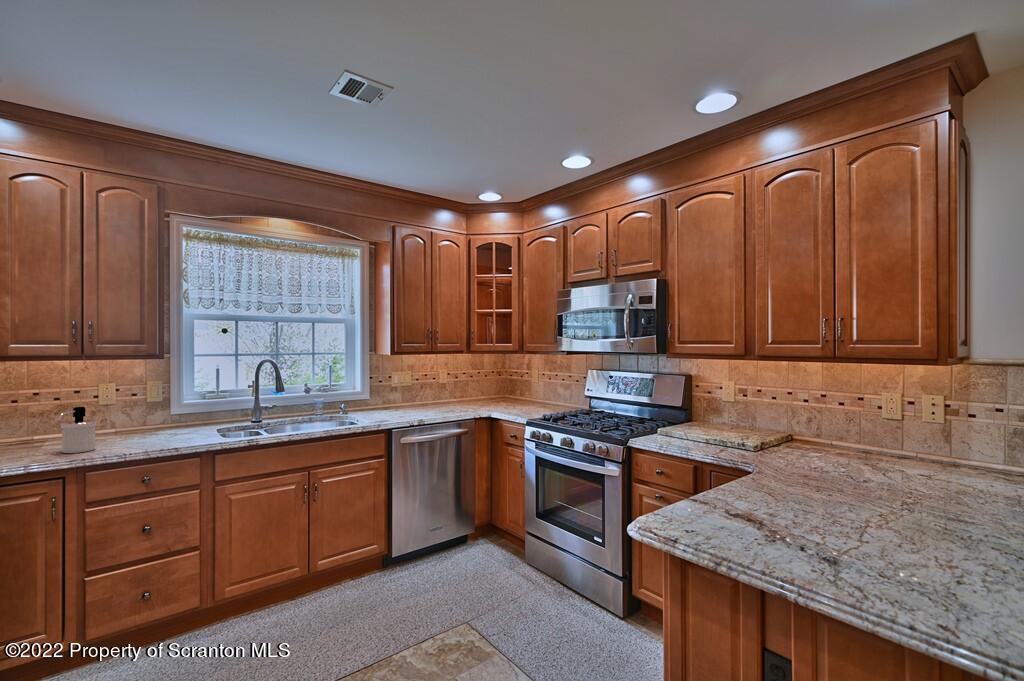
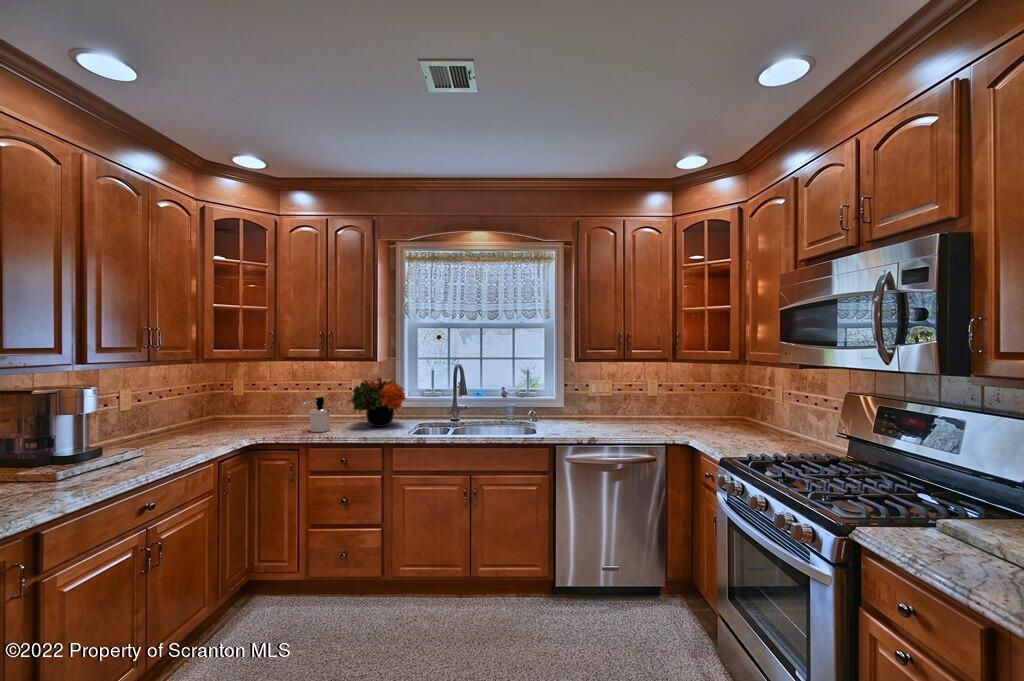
flower arrangement: none [124,378,204,438] -> present [351,378,407,427]

